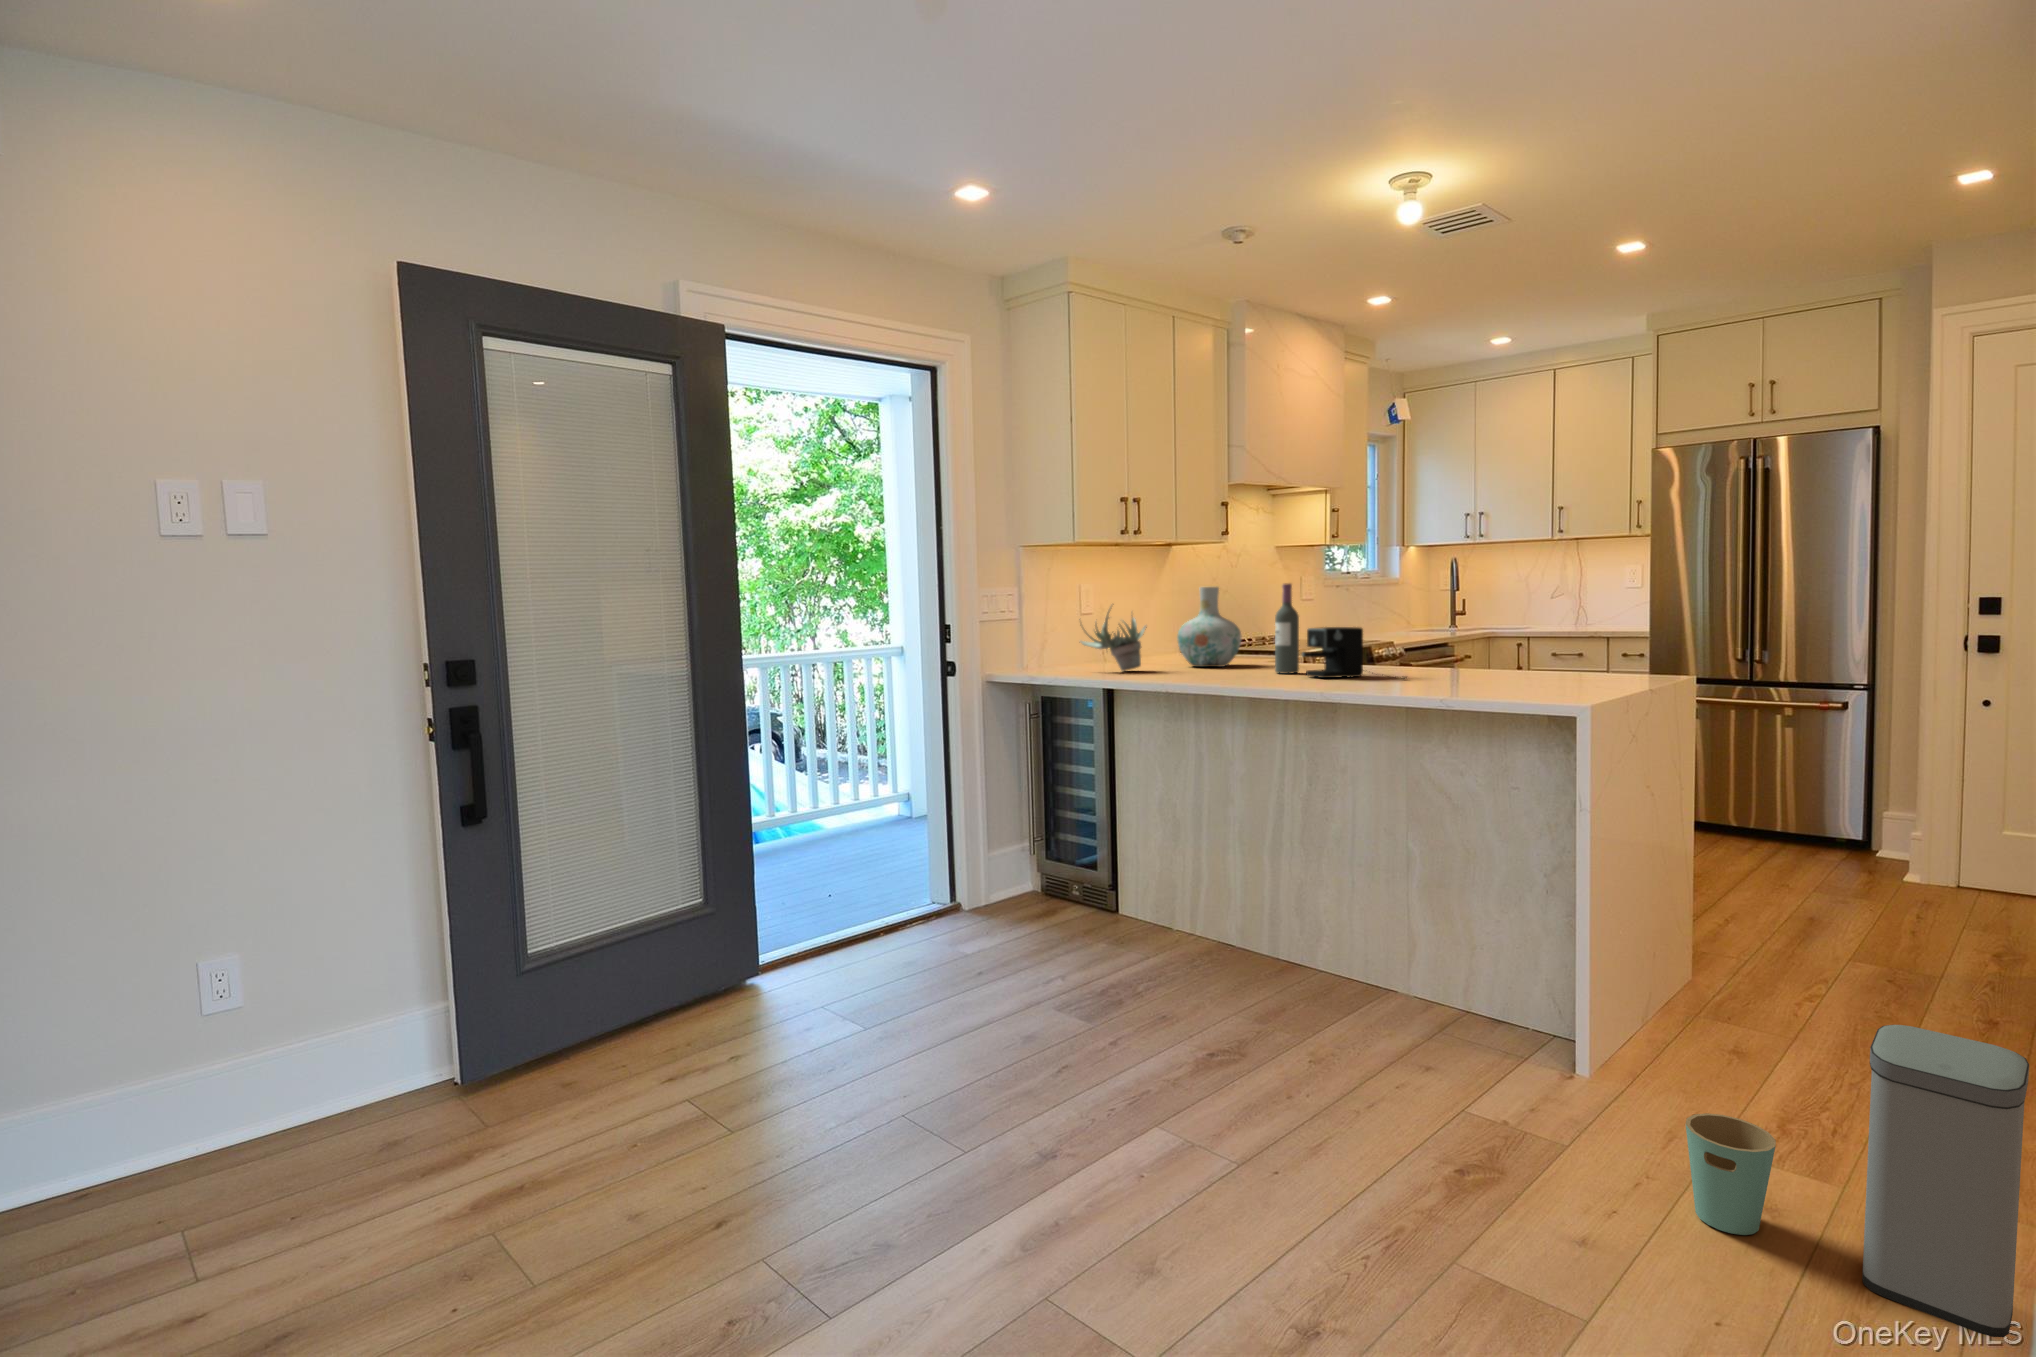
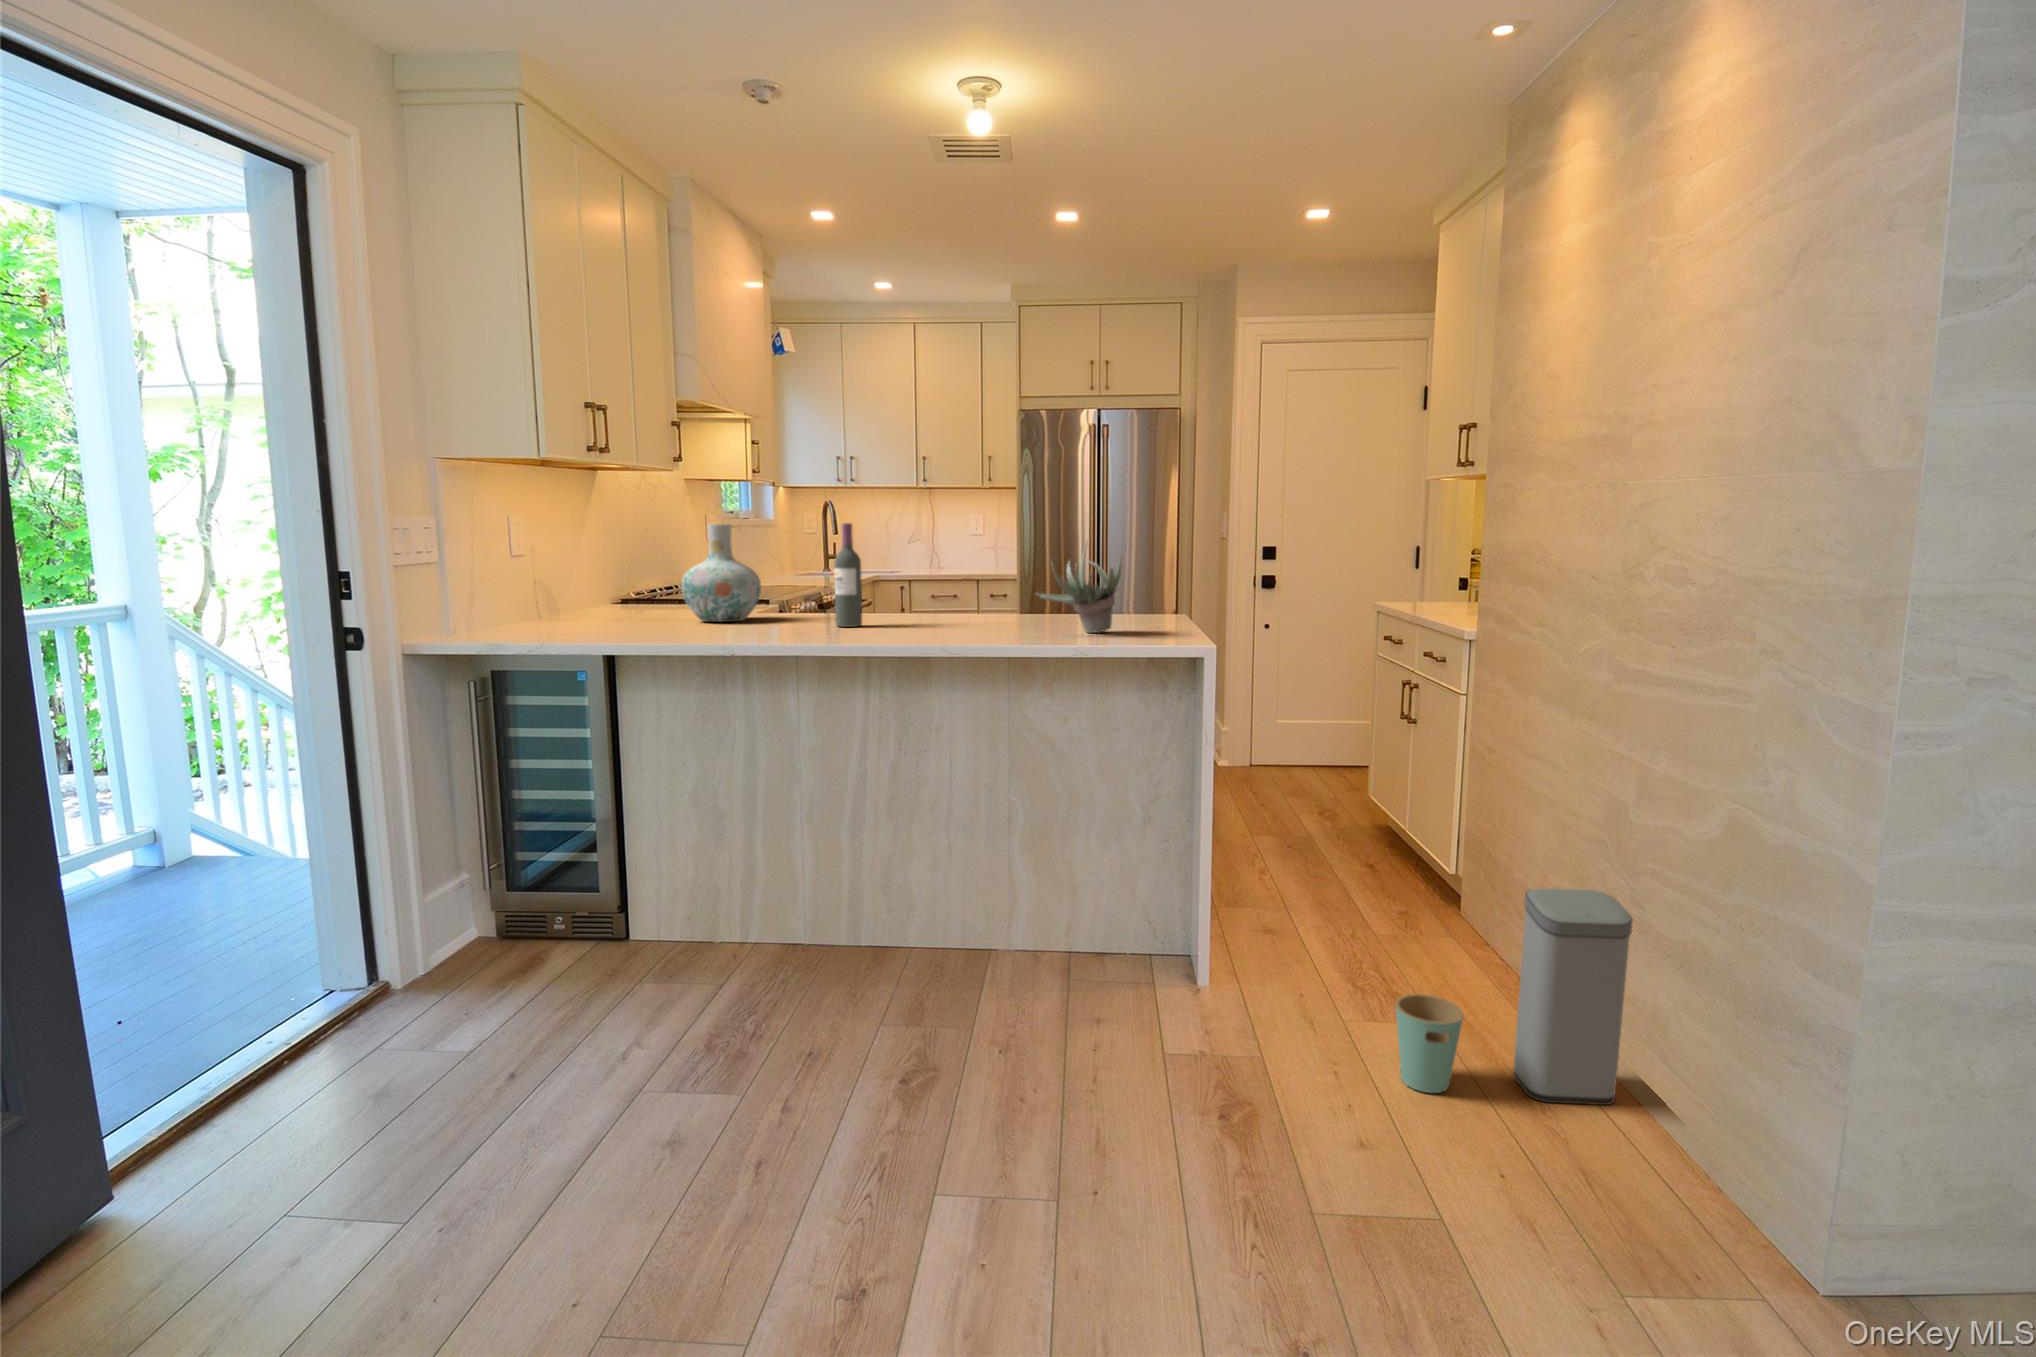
succulent plant: present [1079,606,1147,671] -> present [1036,543,1122,633]
coffee maker: present [1302,627,1407,679] -> none [889,573,1001,631]

